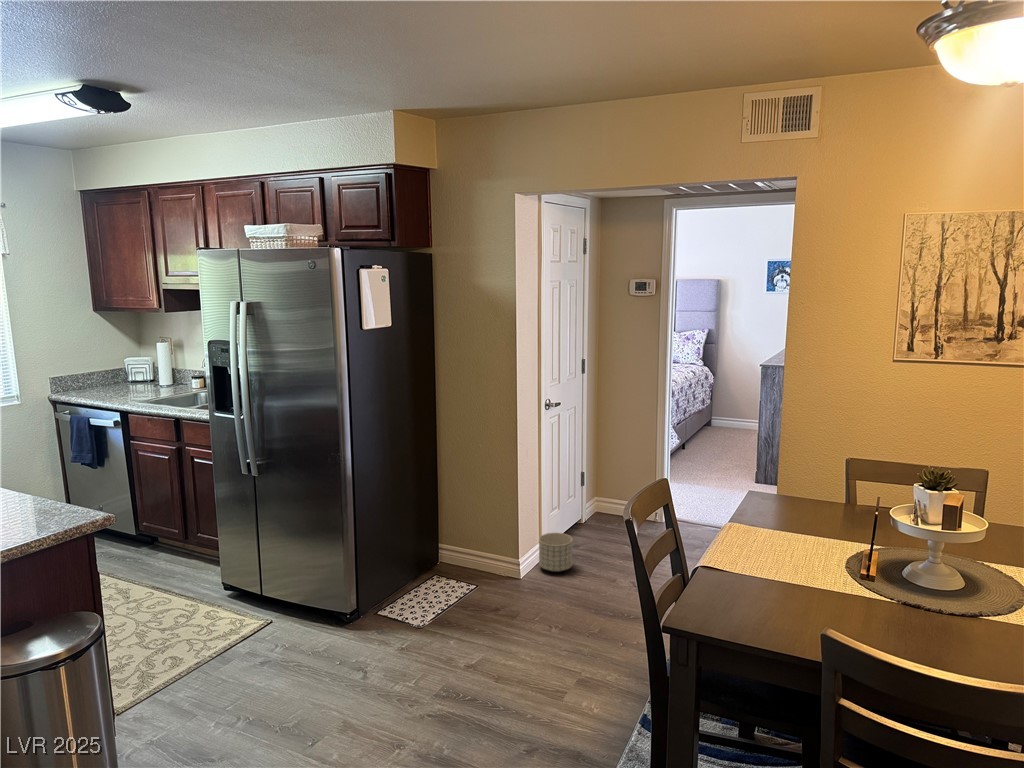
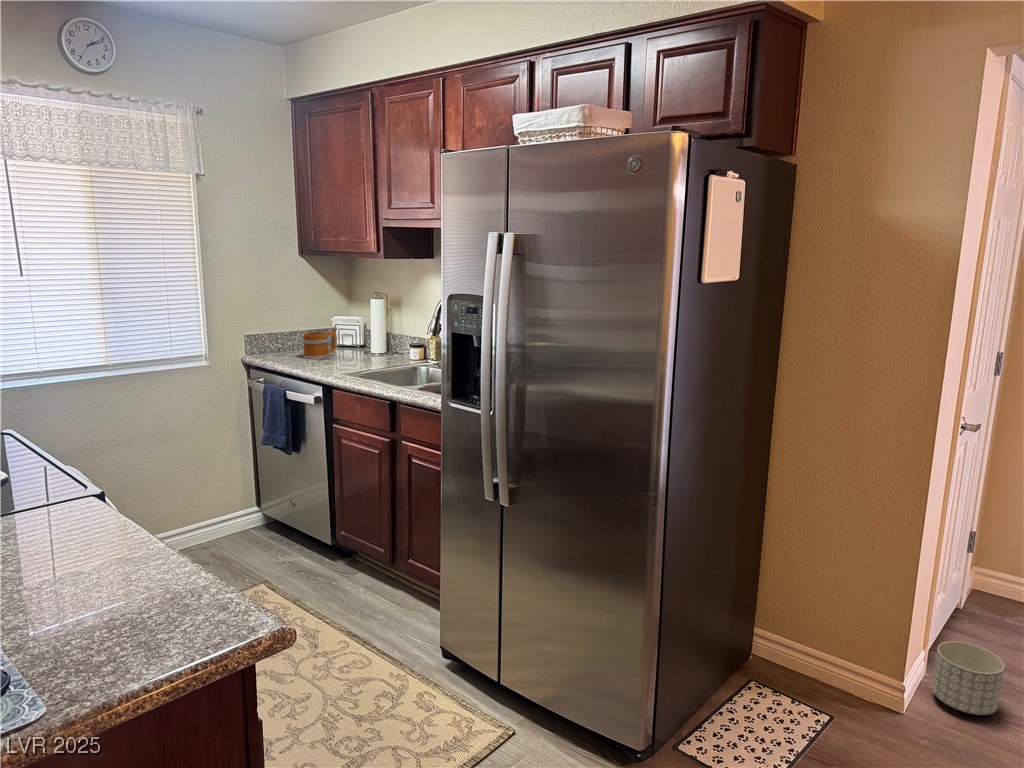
mug: none [101,367,131,394] -> present [303,327,338,360]

